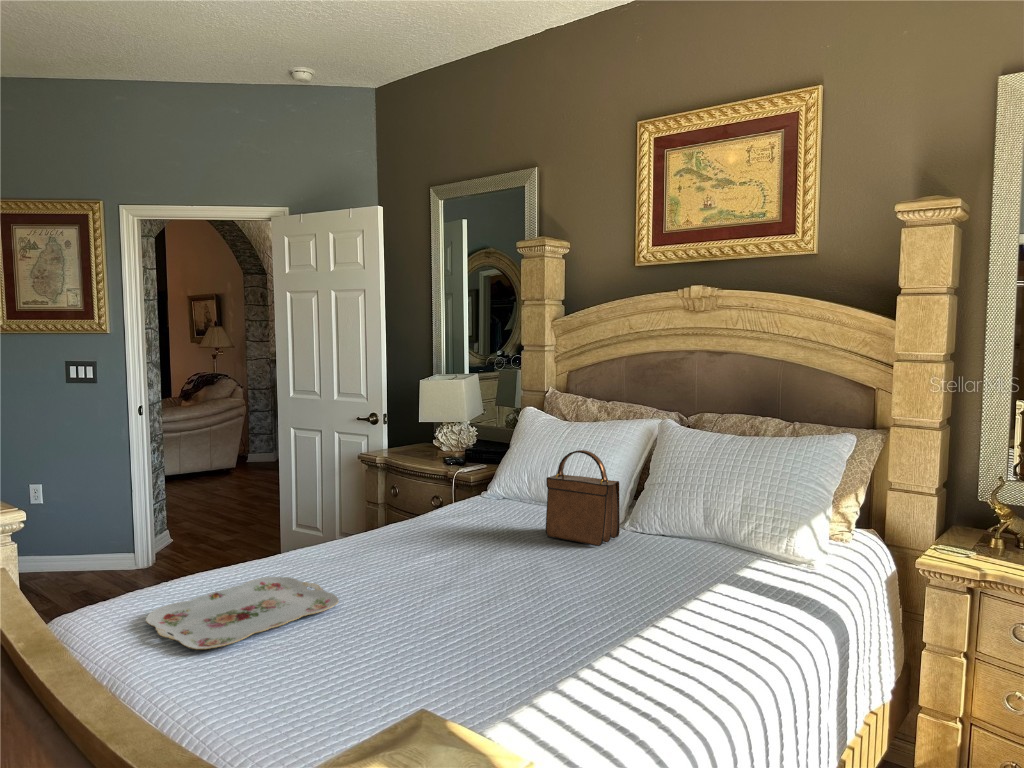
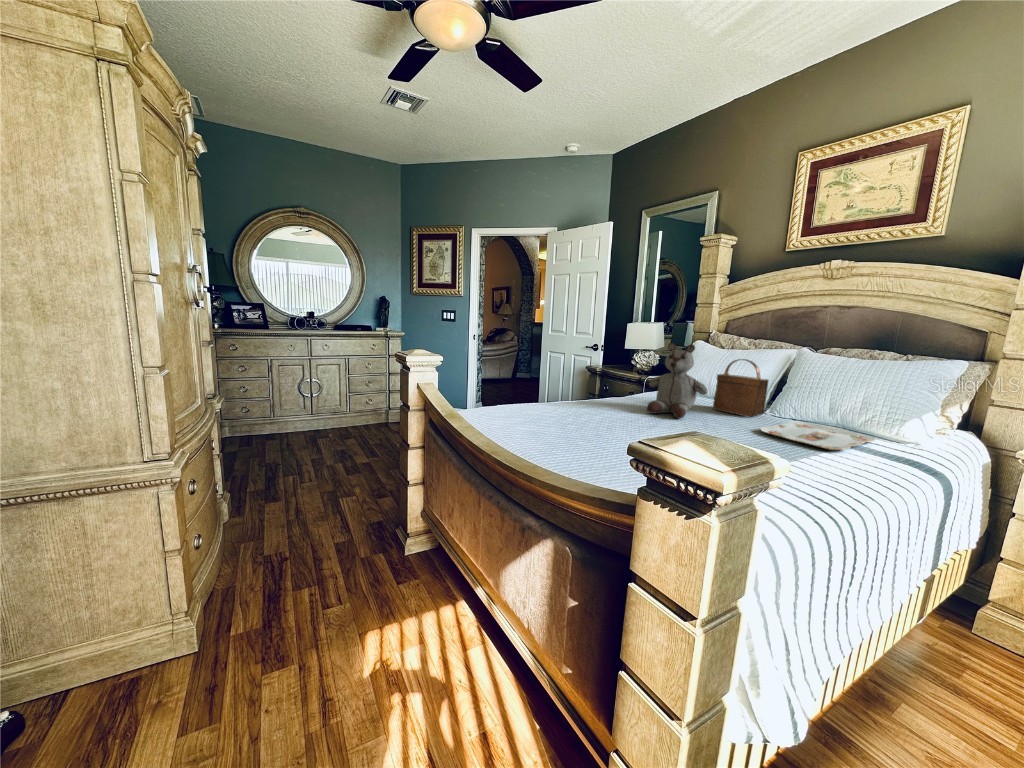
stuffed bear: none [434,435,529,569] -> present [647,343,708,419]
serving tray: present [146,577,339,650] -> present [760,421,875,450]

